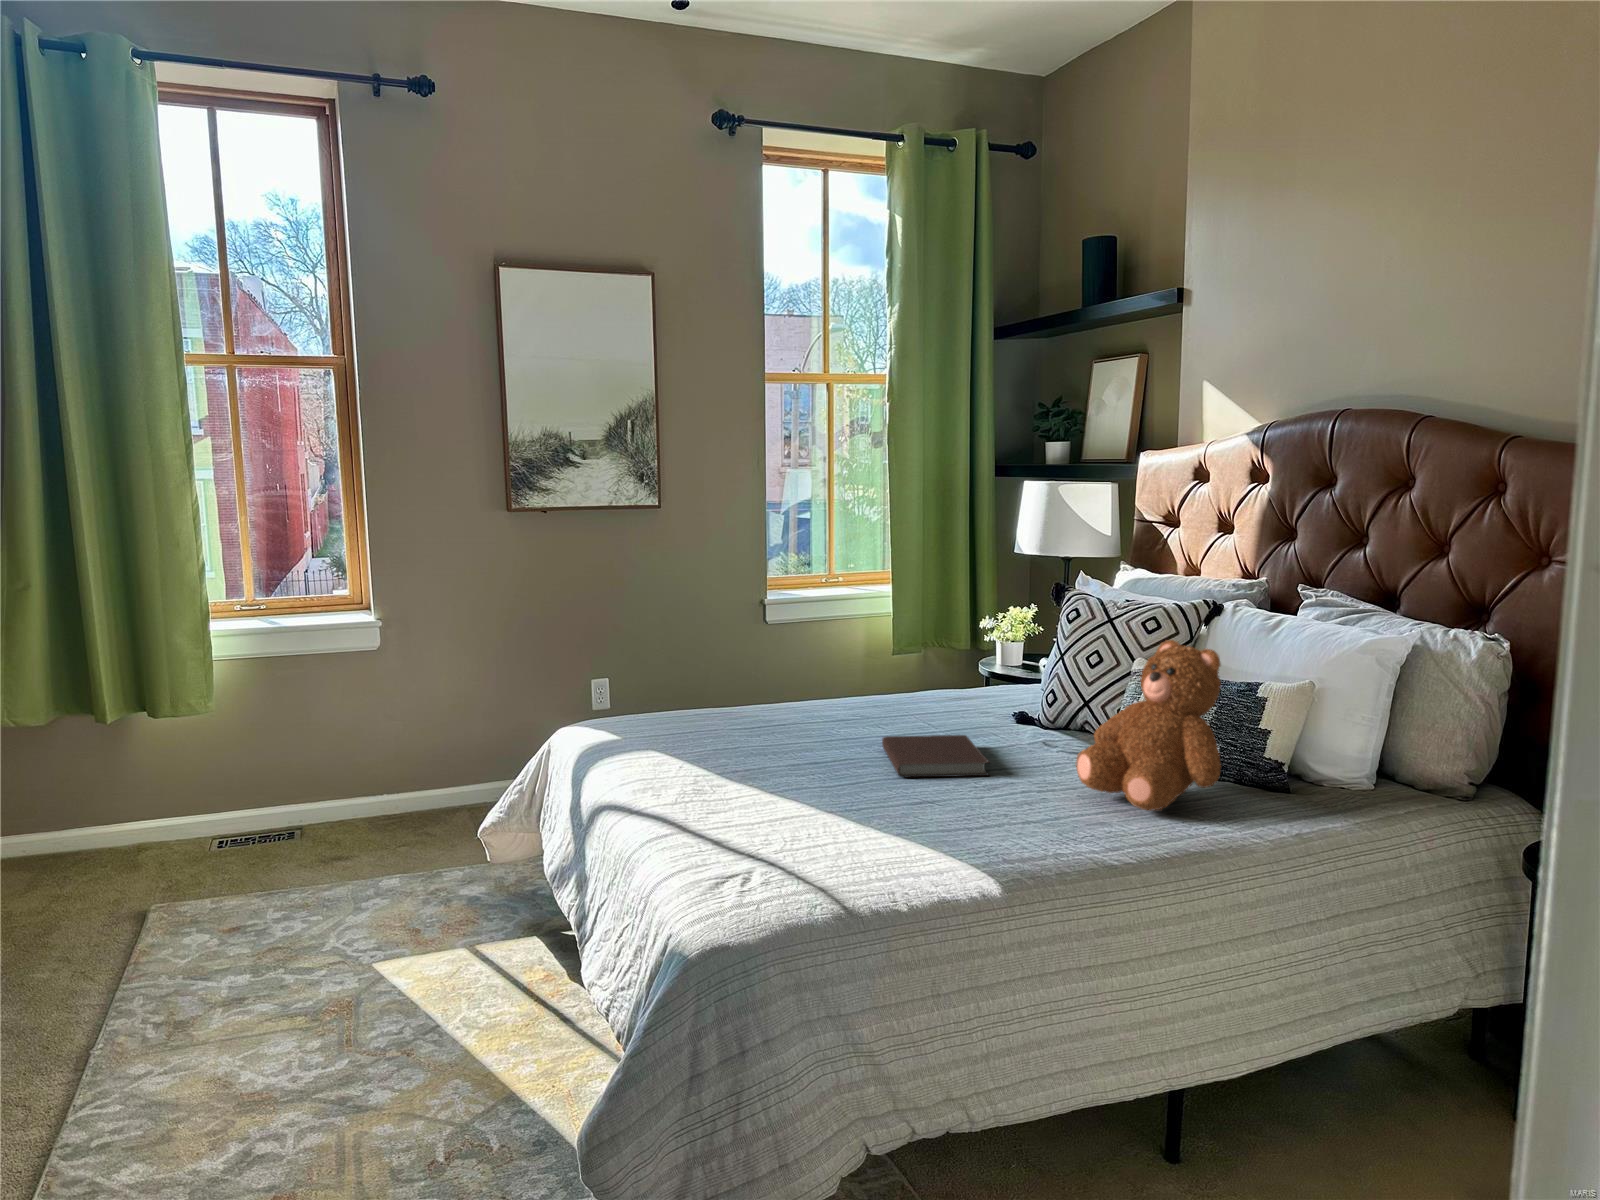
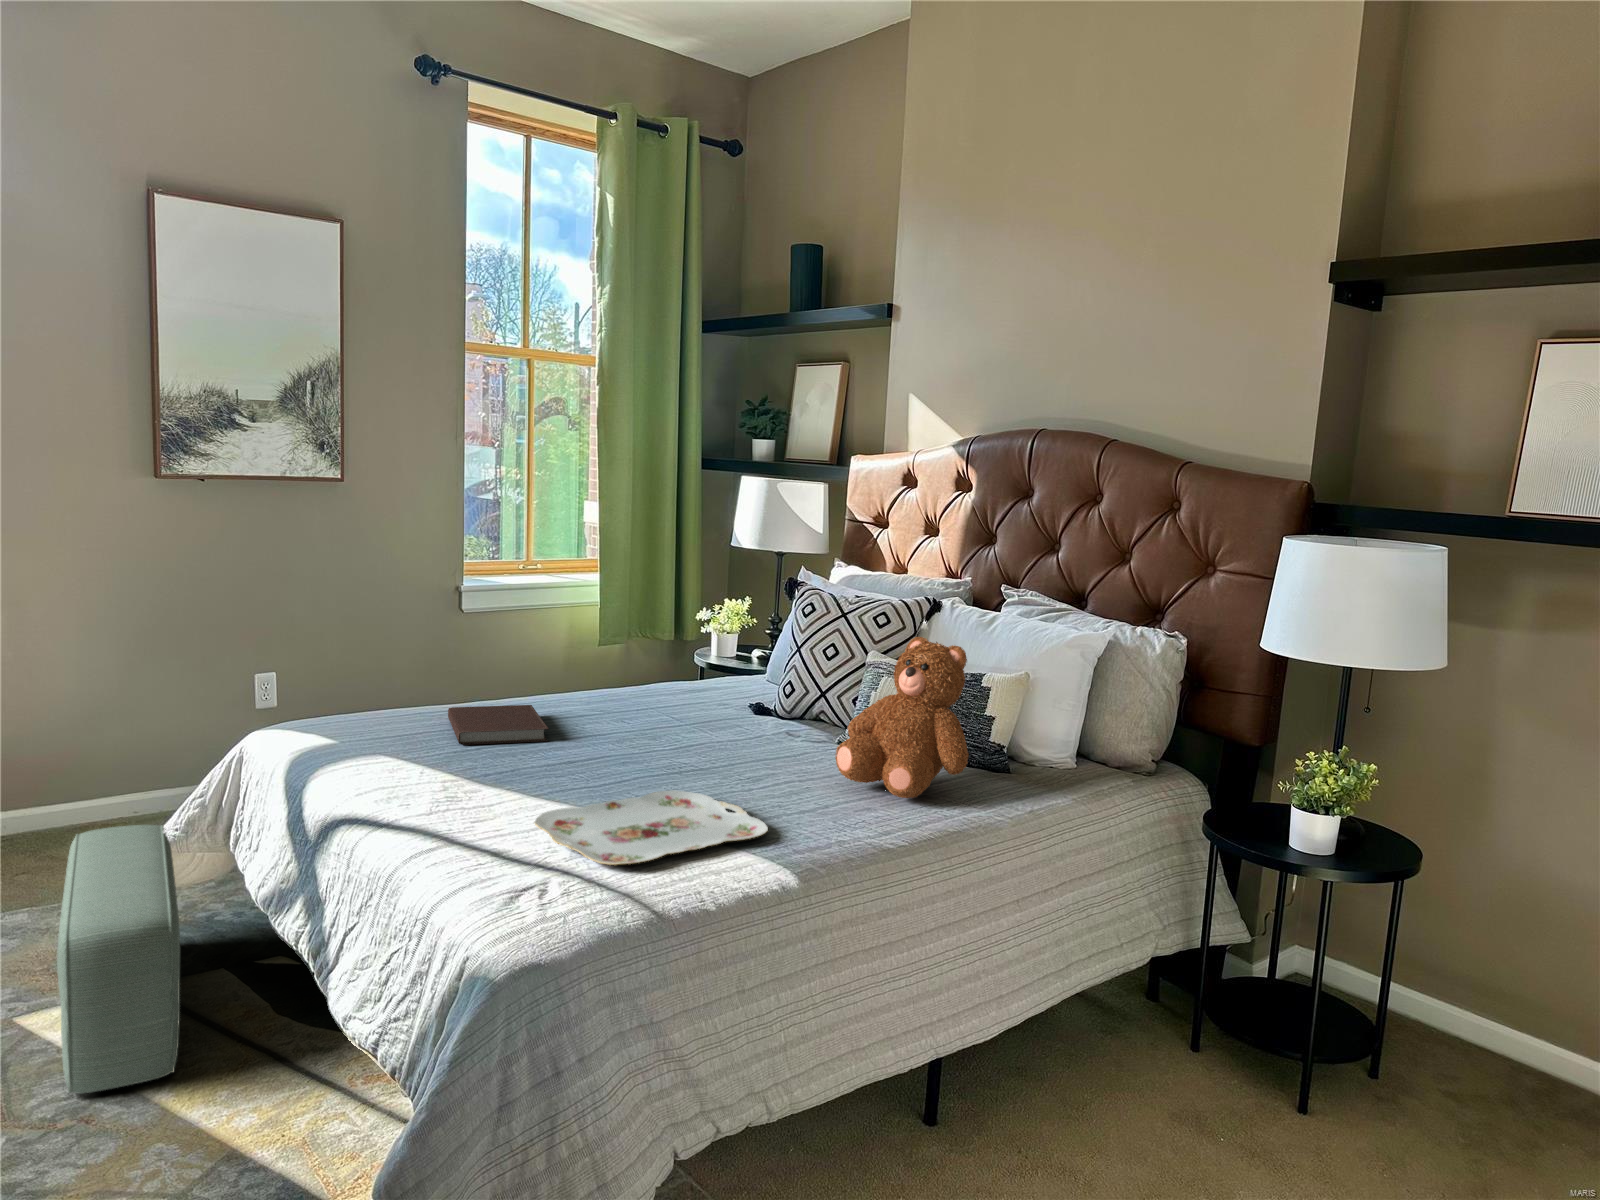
notebook: present [882,735,989,777] -> present [448,705,549,745]
serving tray: none [760,793,987,860] -> present [535,790,768,865]
pouf: none [389,807,497,1030] -> present [57,825,180,1093]

